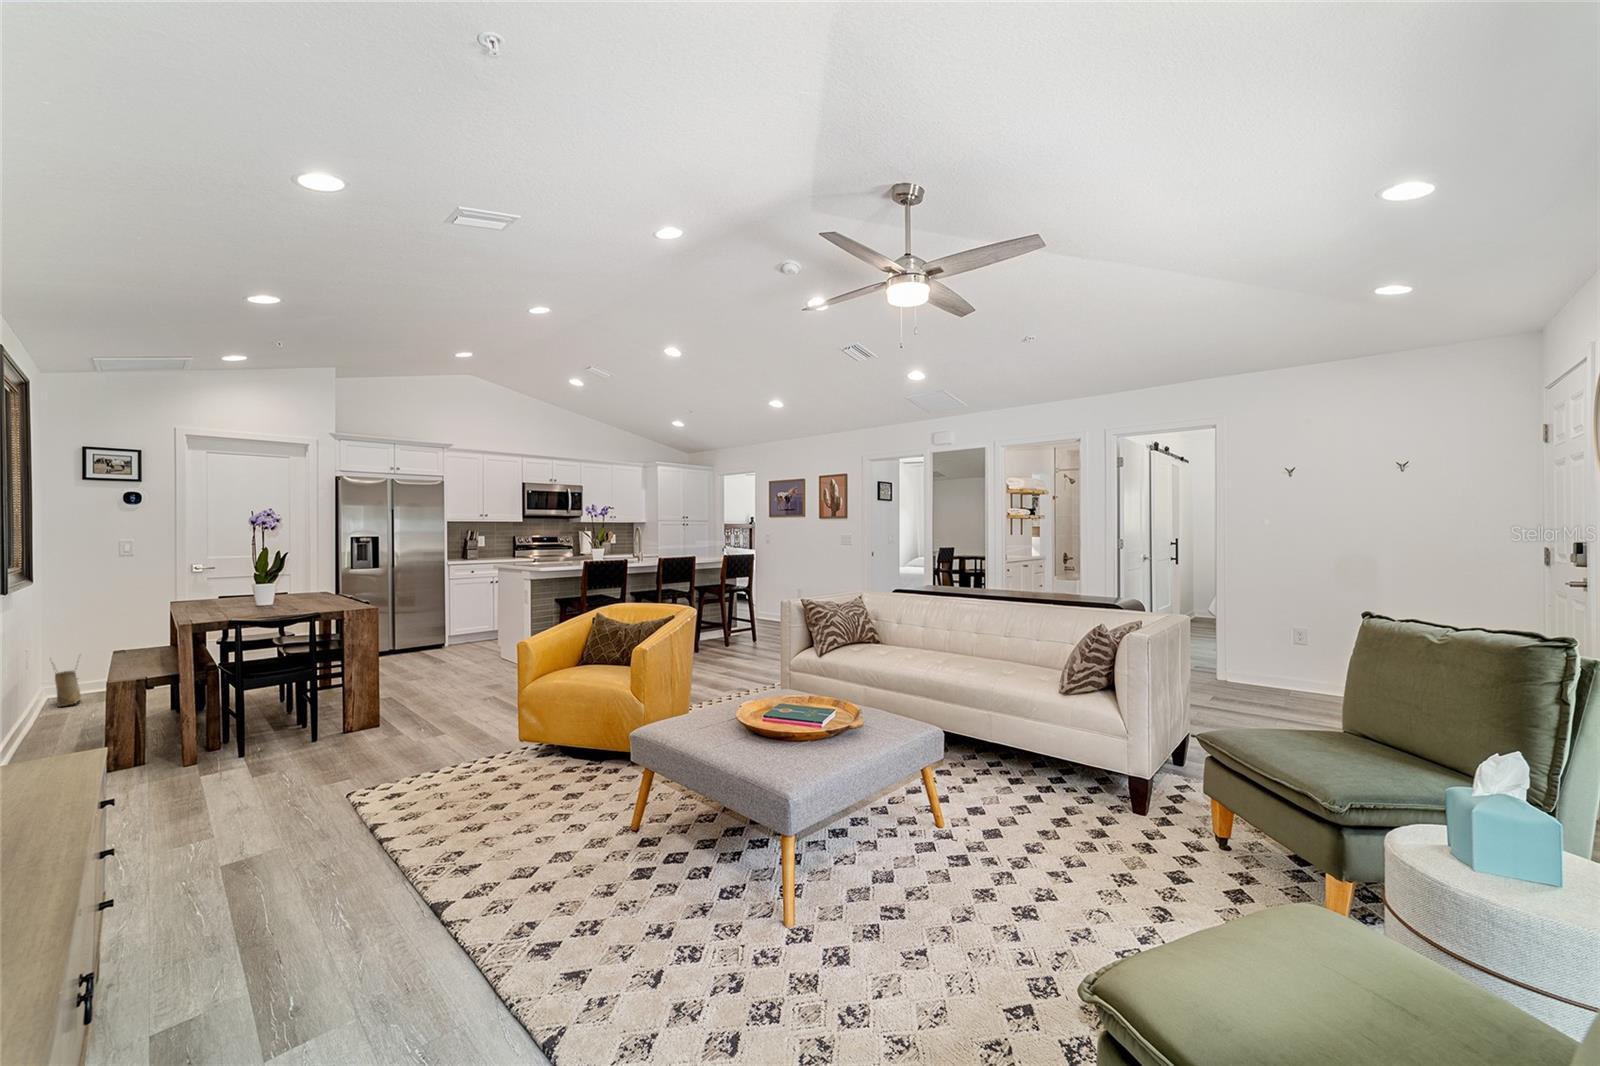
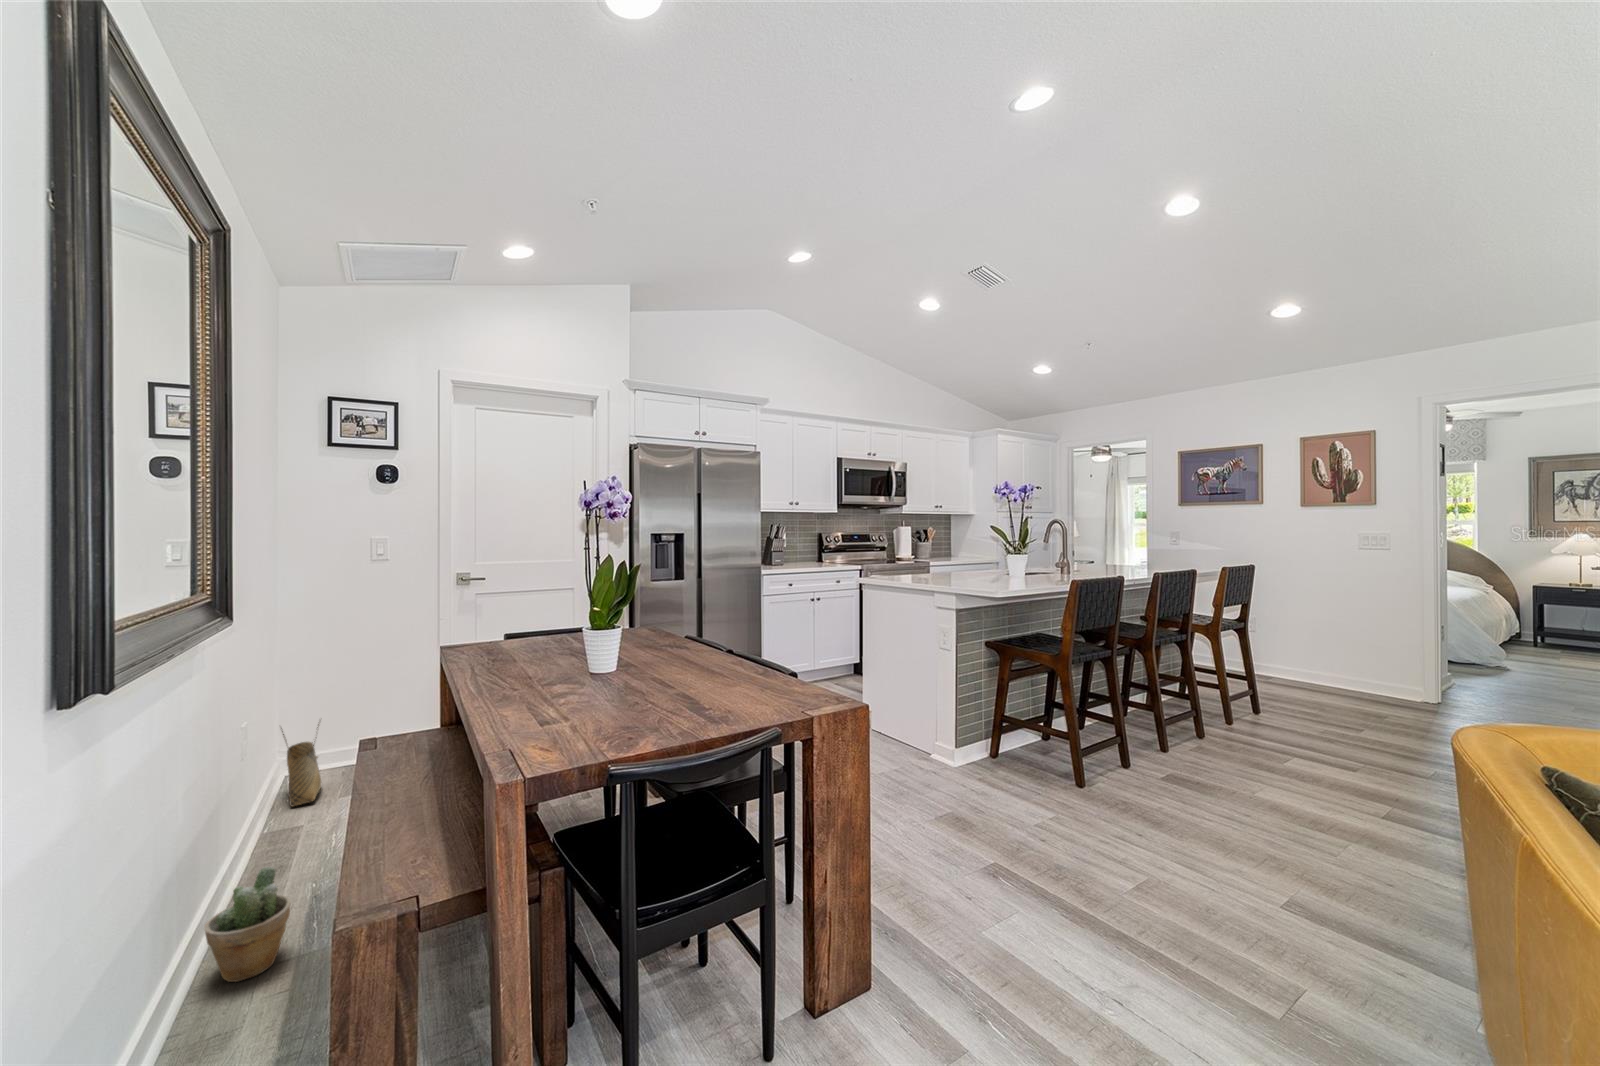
potted plant: none [20,701,69,750] -> present [204,867,290,982]

